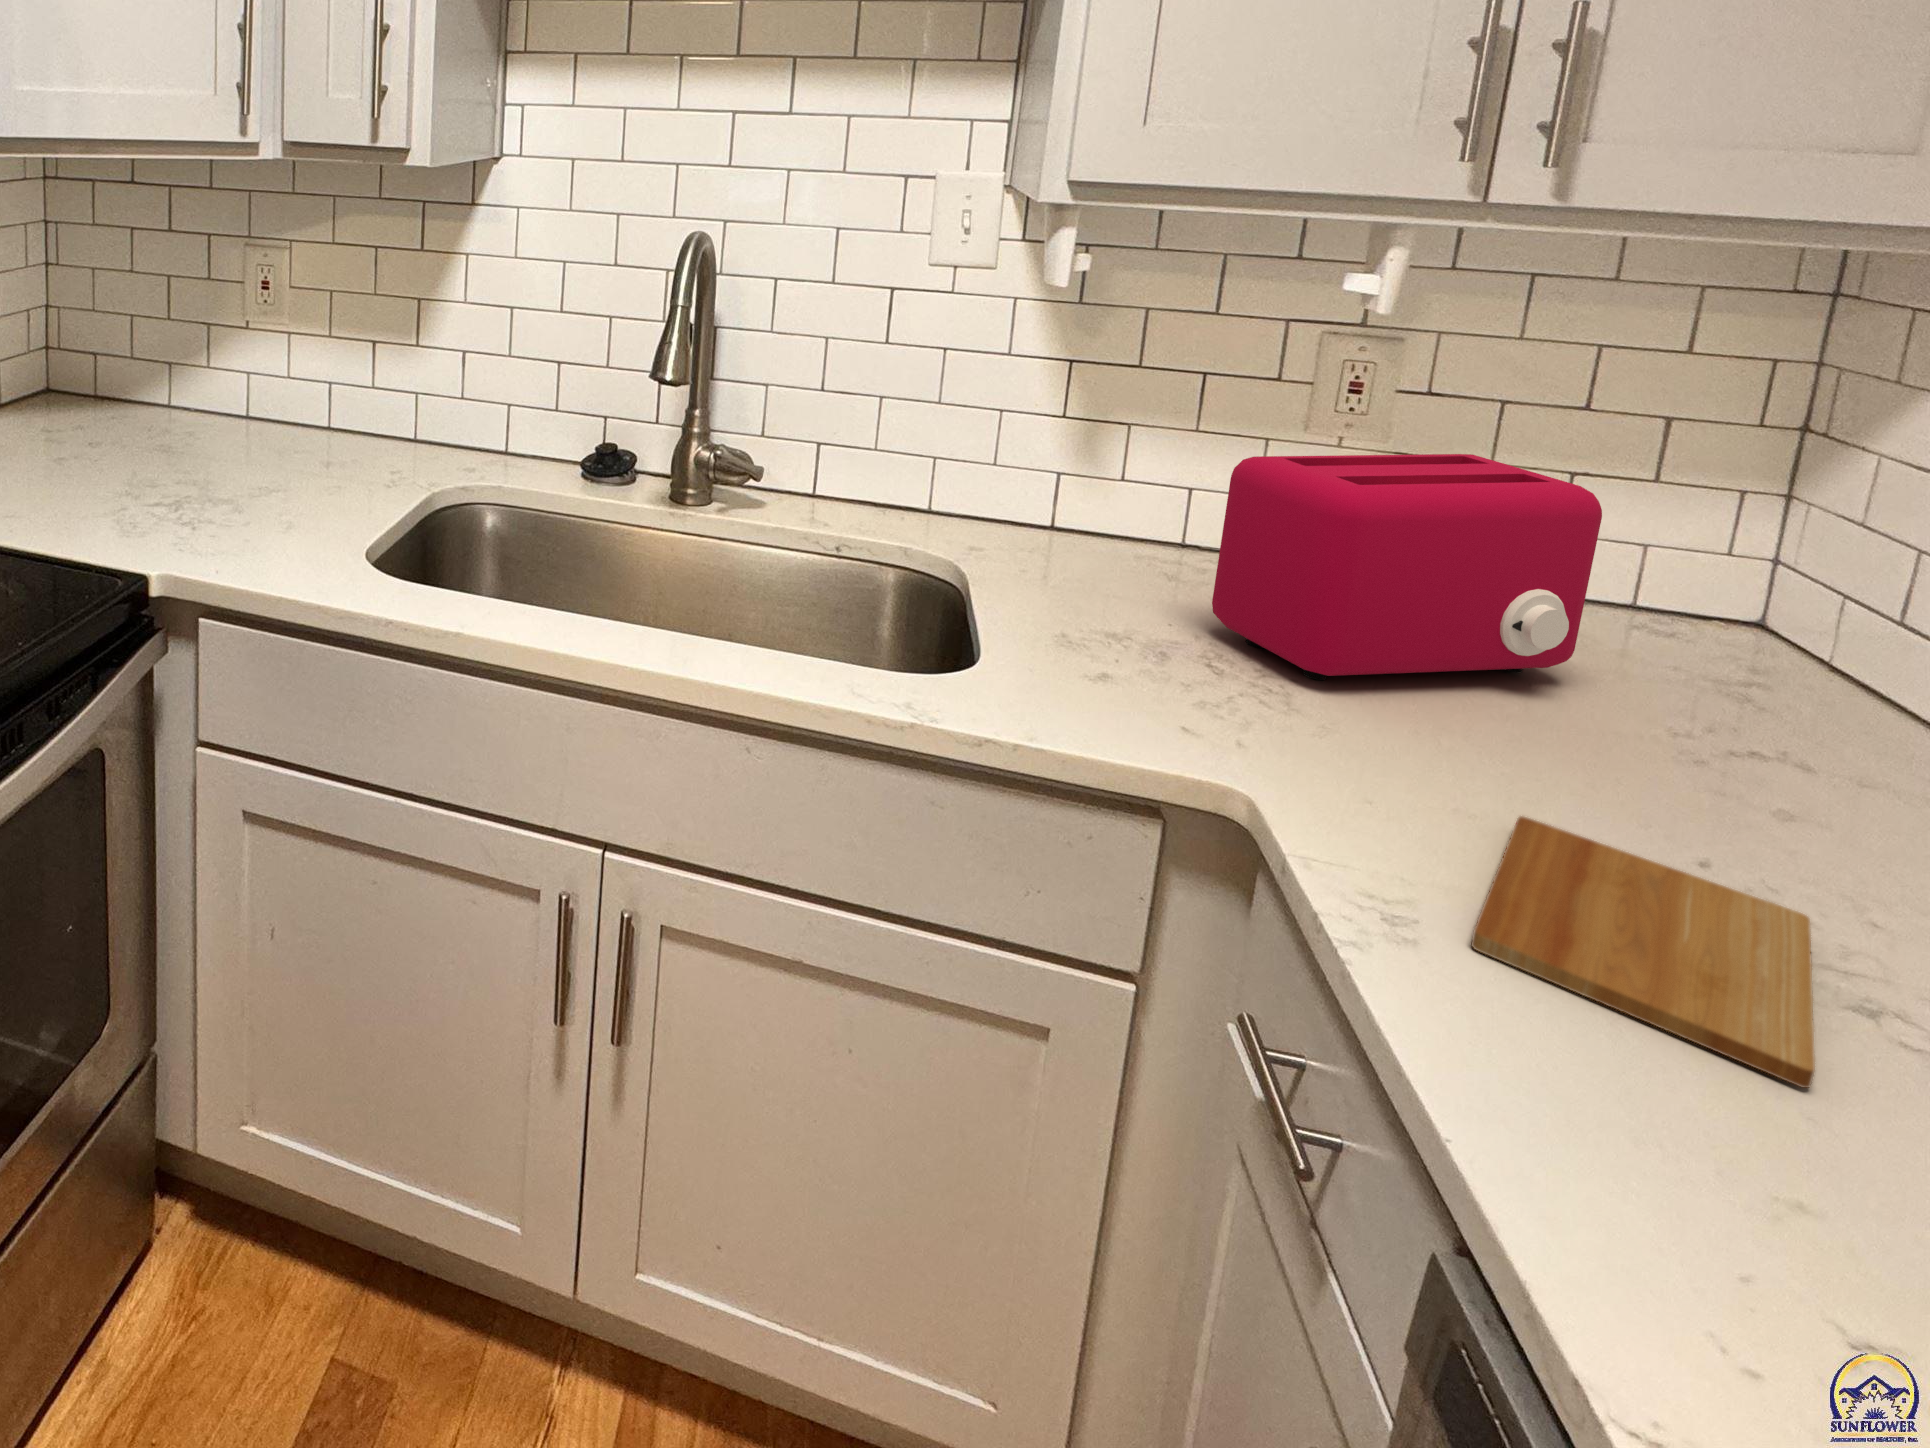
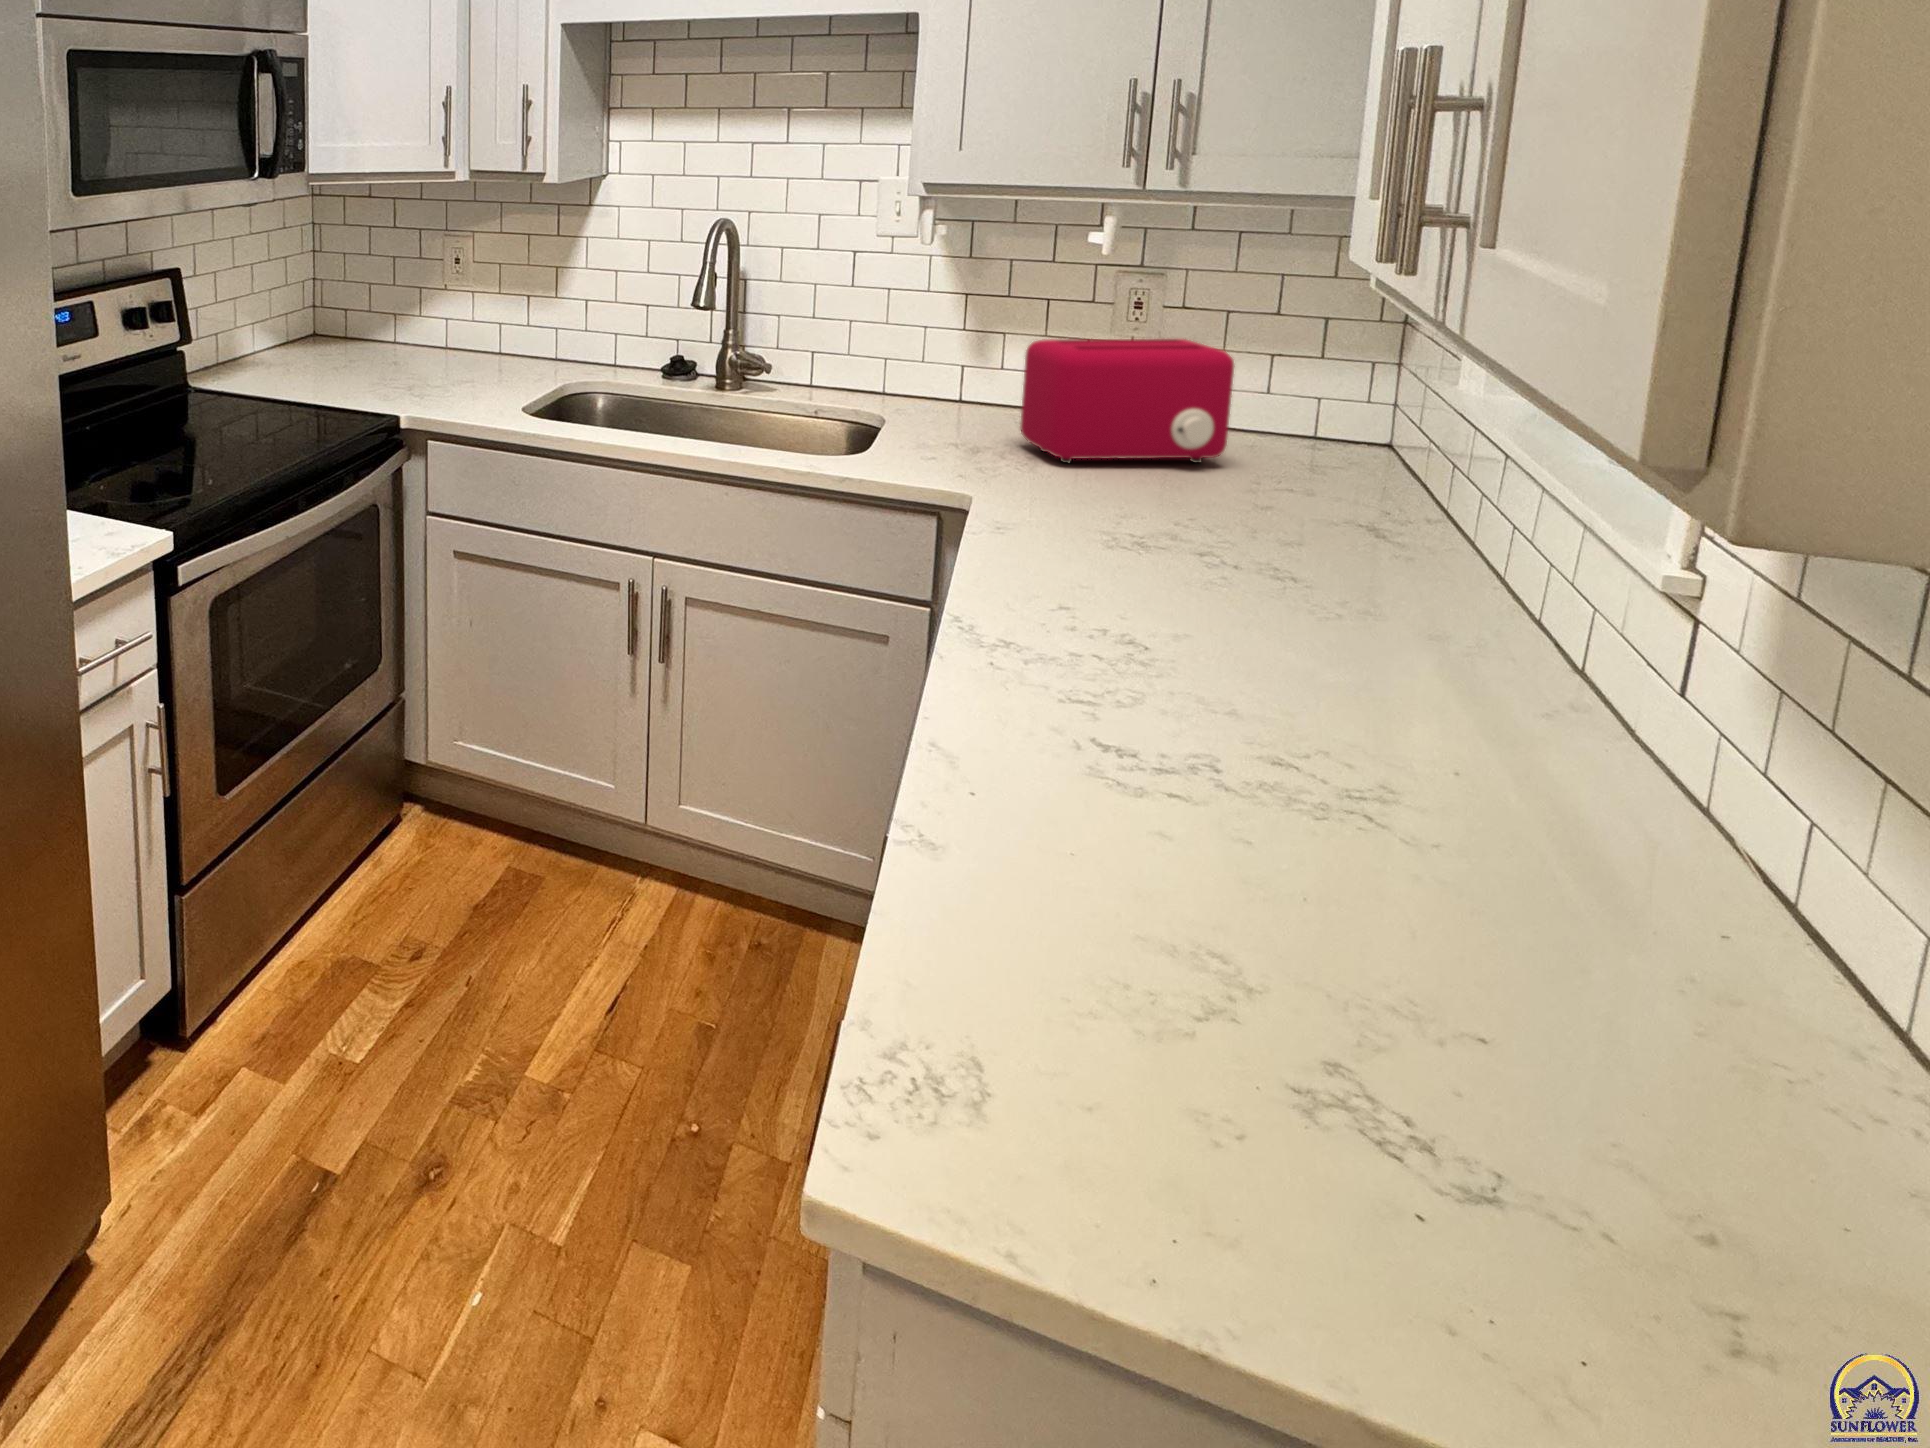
cutting board: present [1471,816,1815,1088] -> none [1032,501,1213,566]

